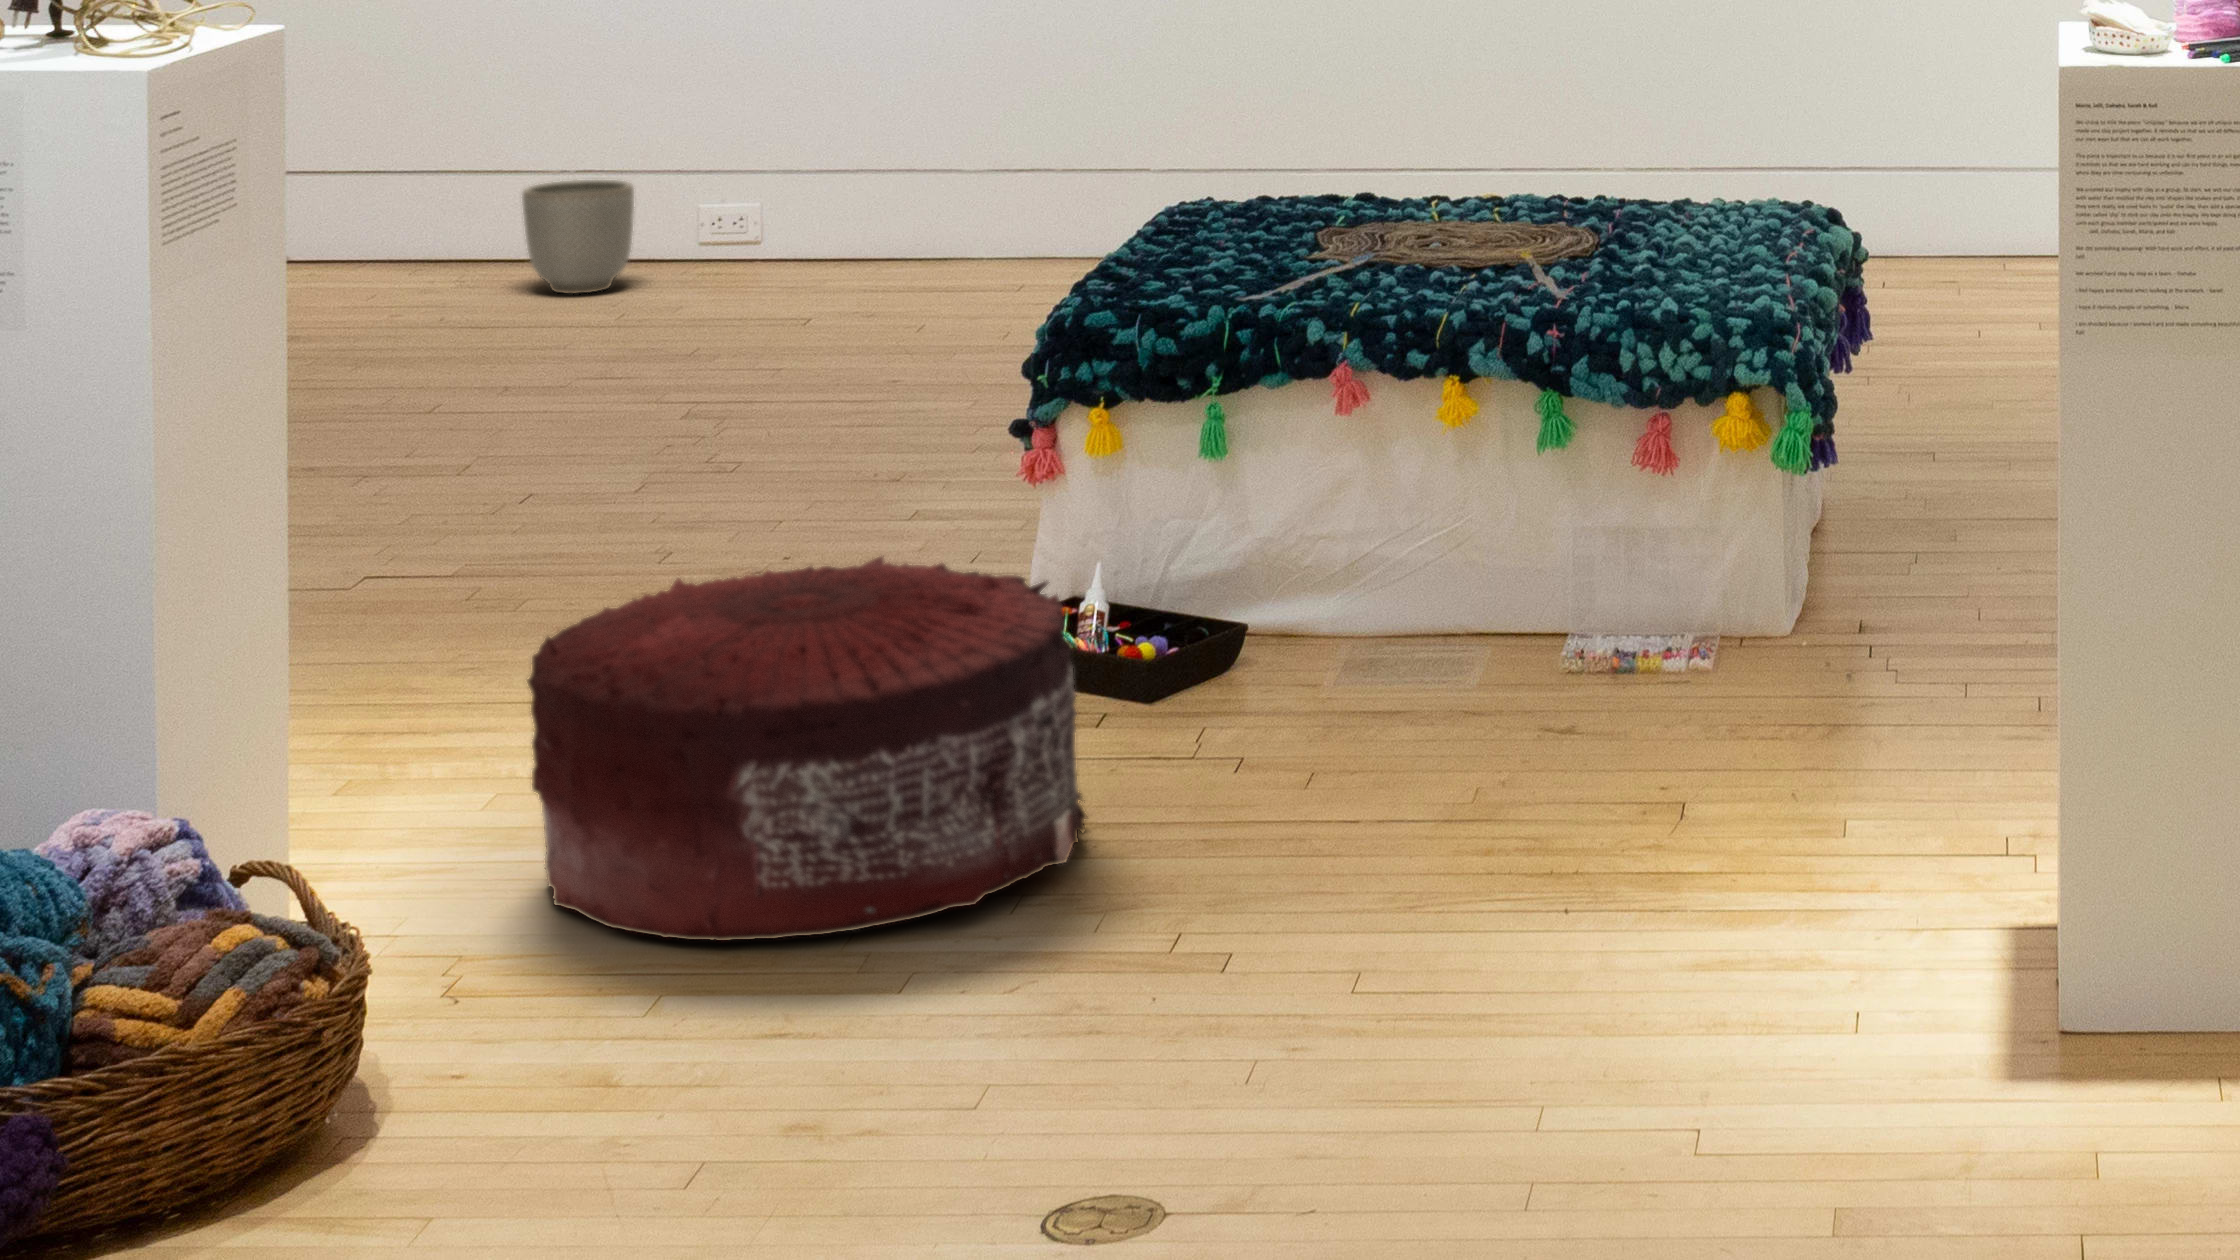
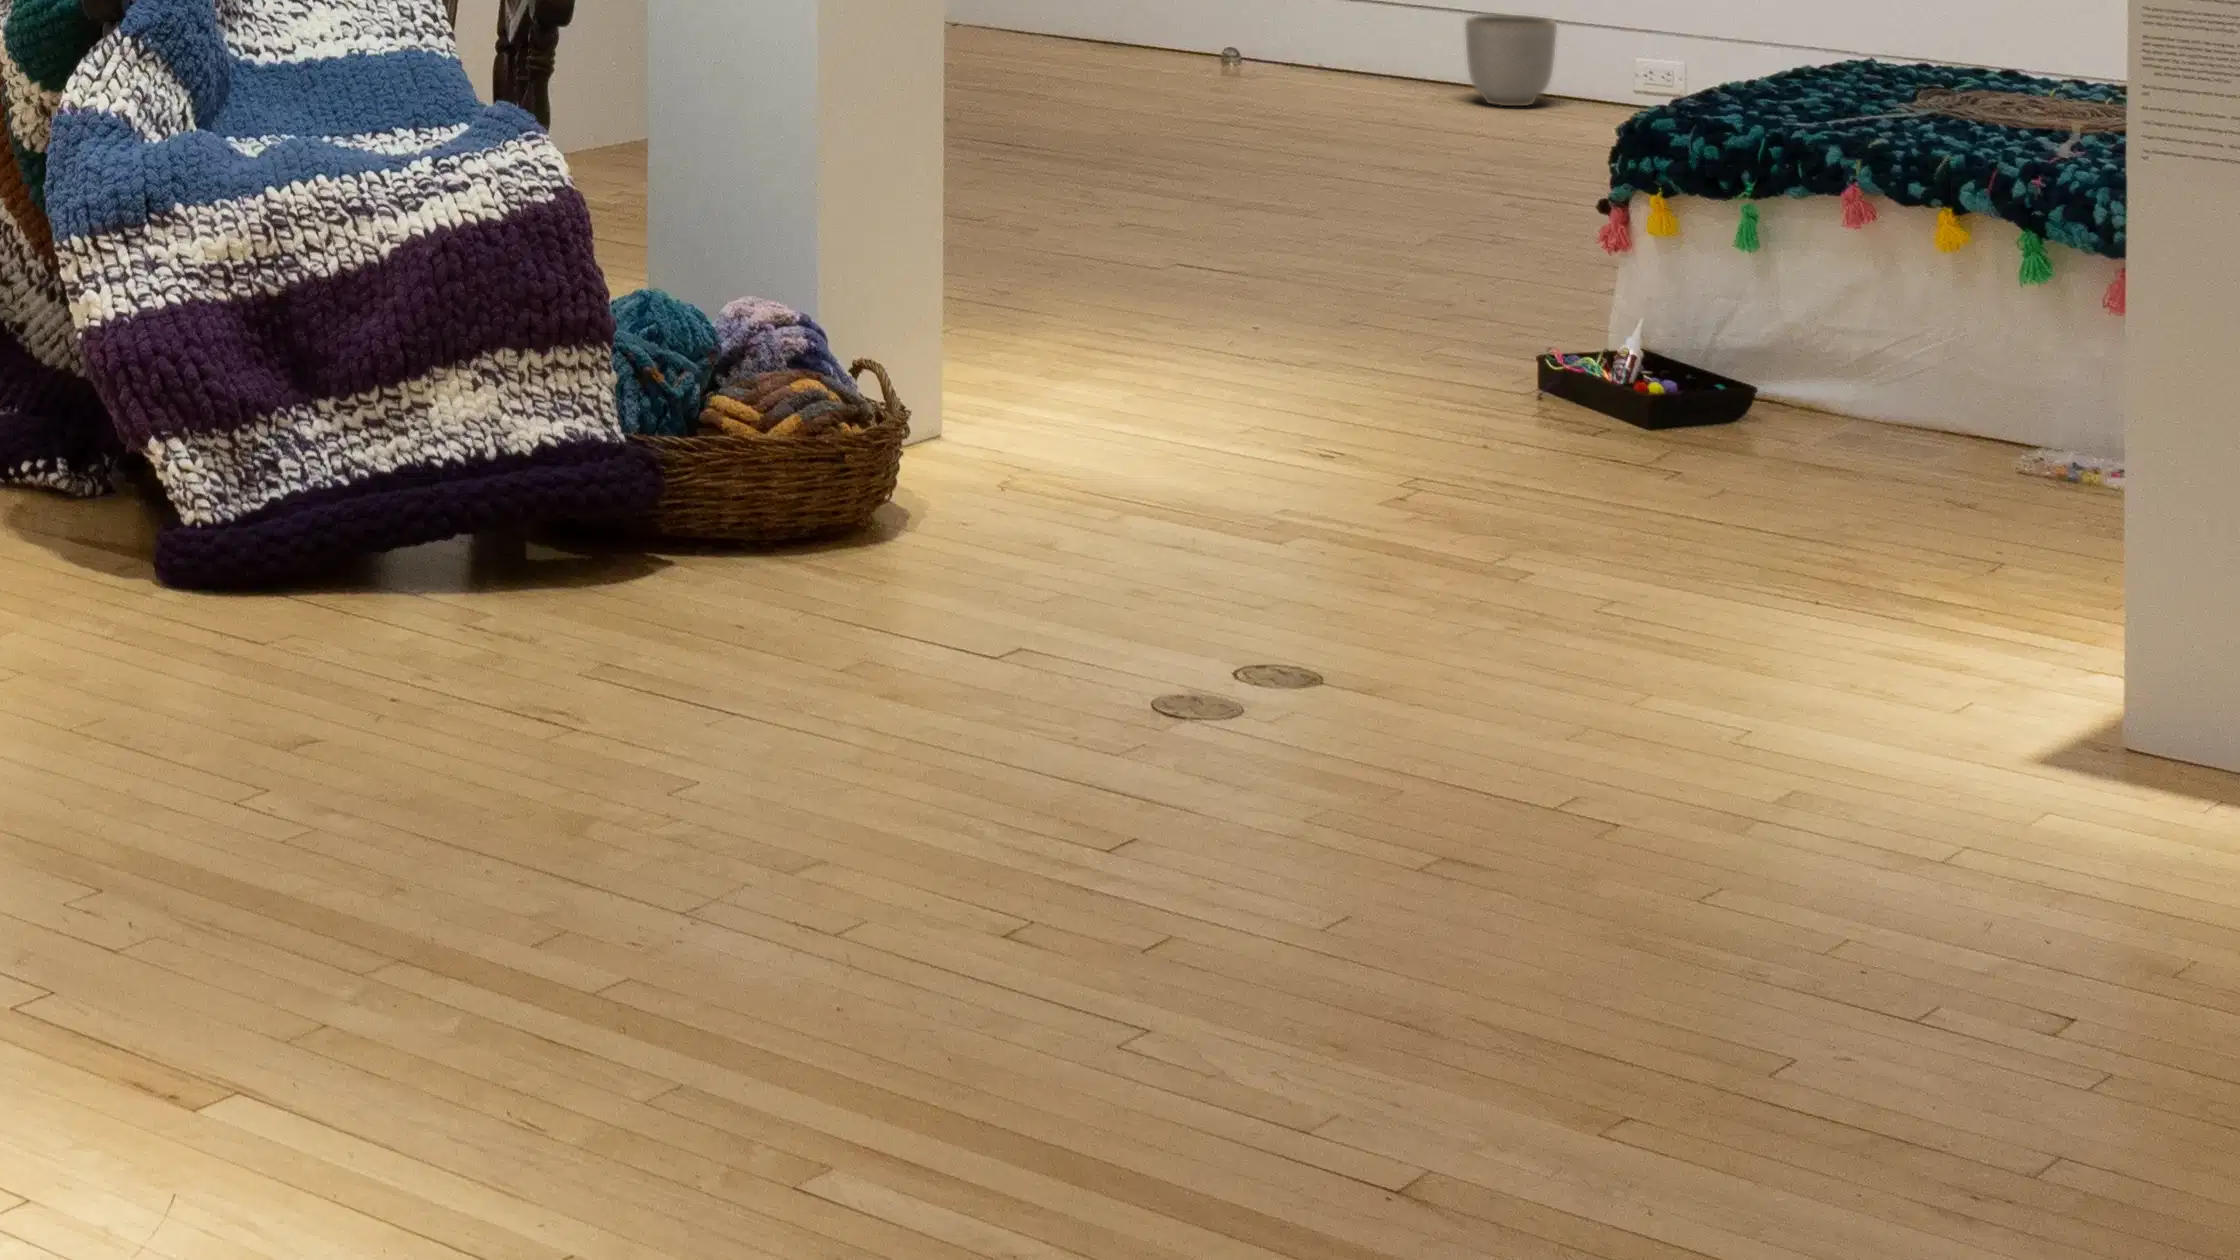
pouf: present [527,557,1087,941] -> none [1068,264,1504,530]

